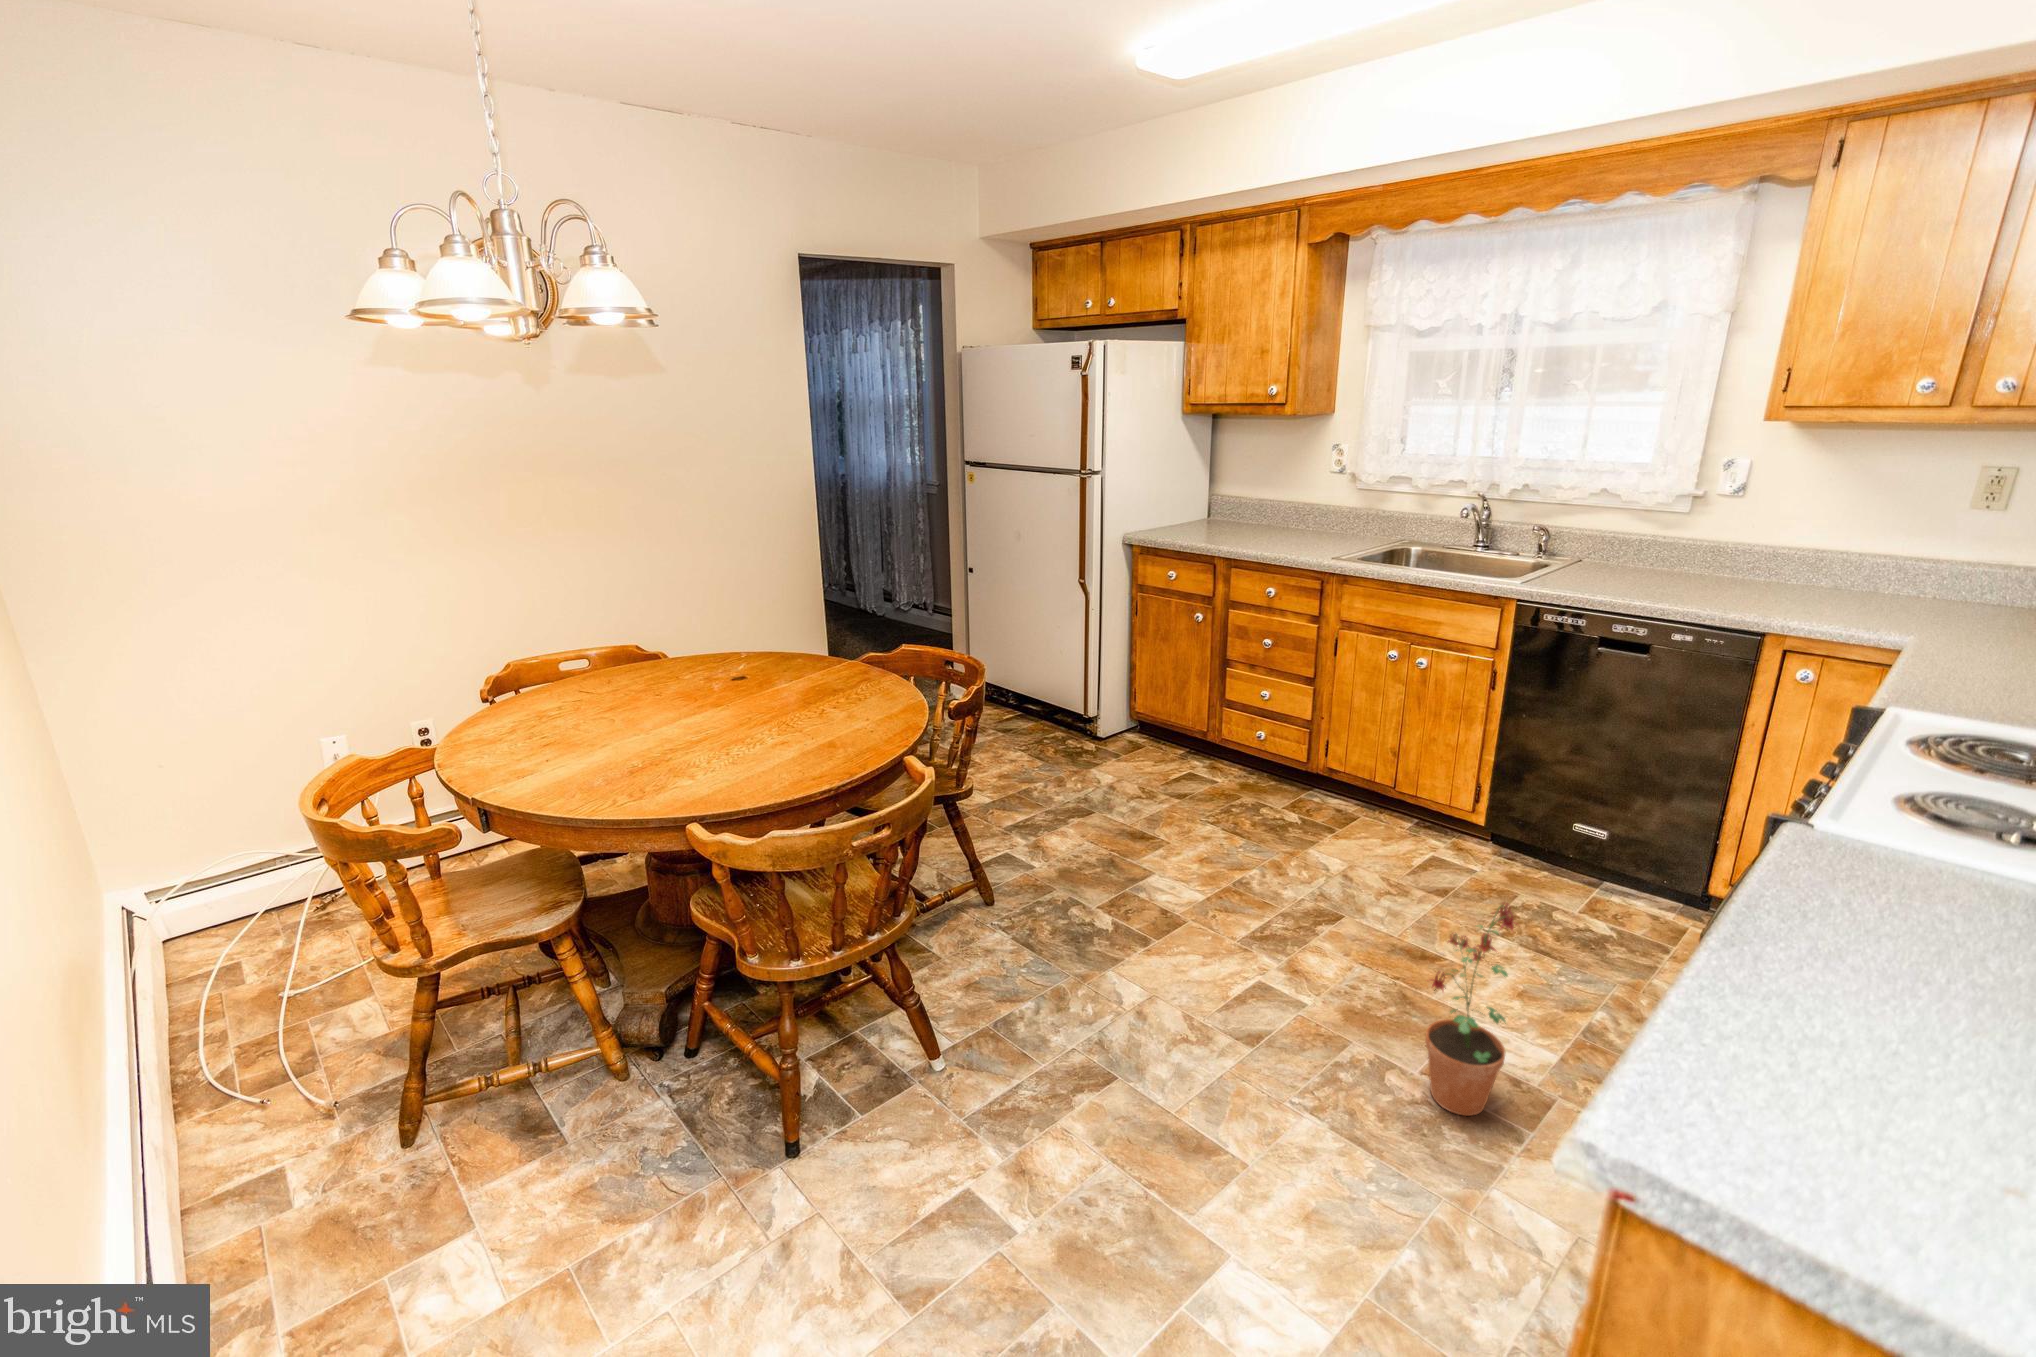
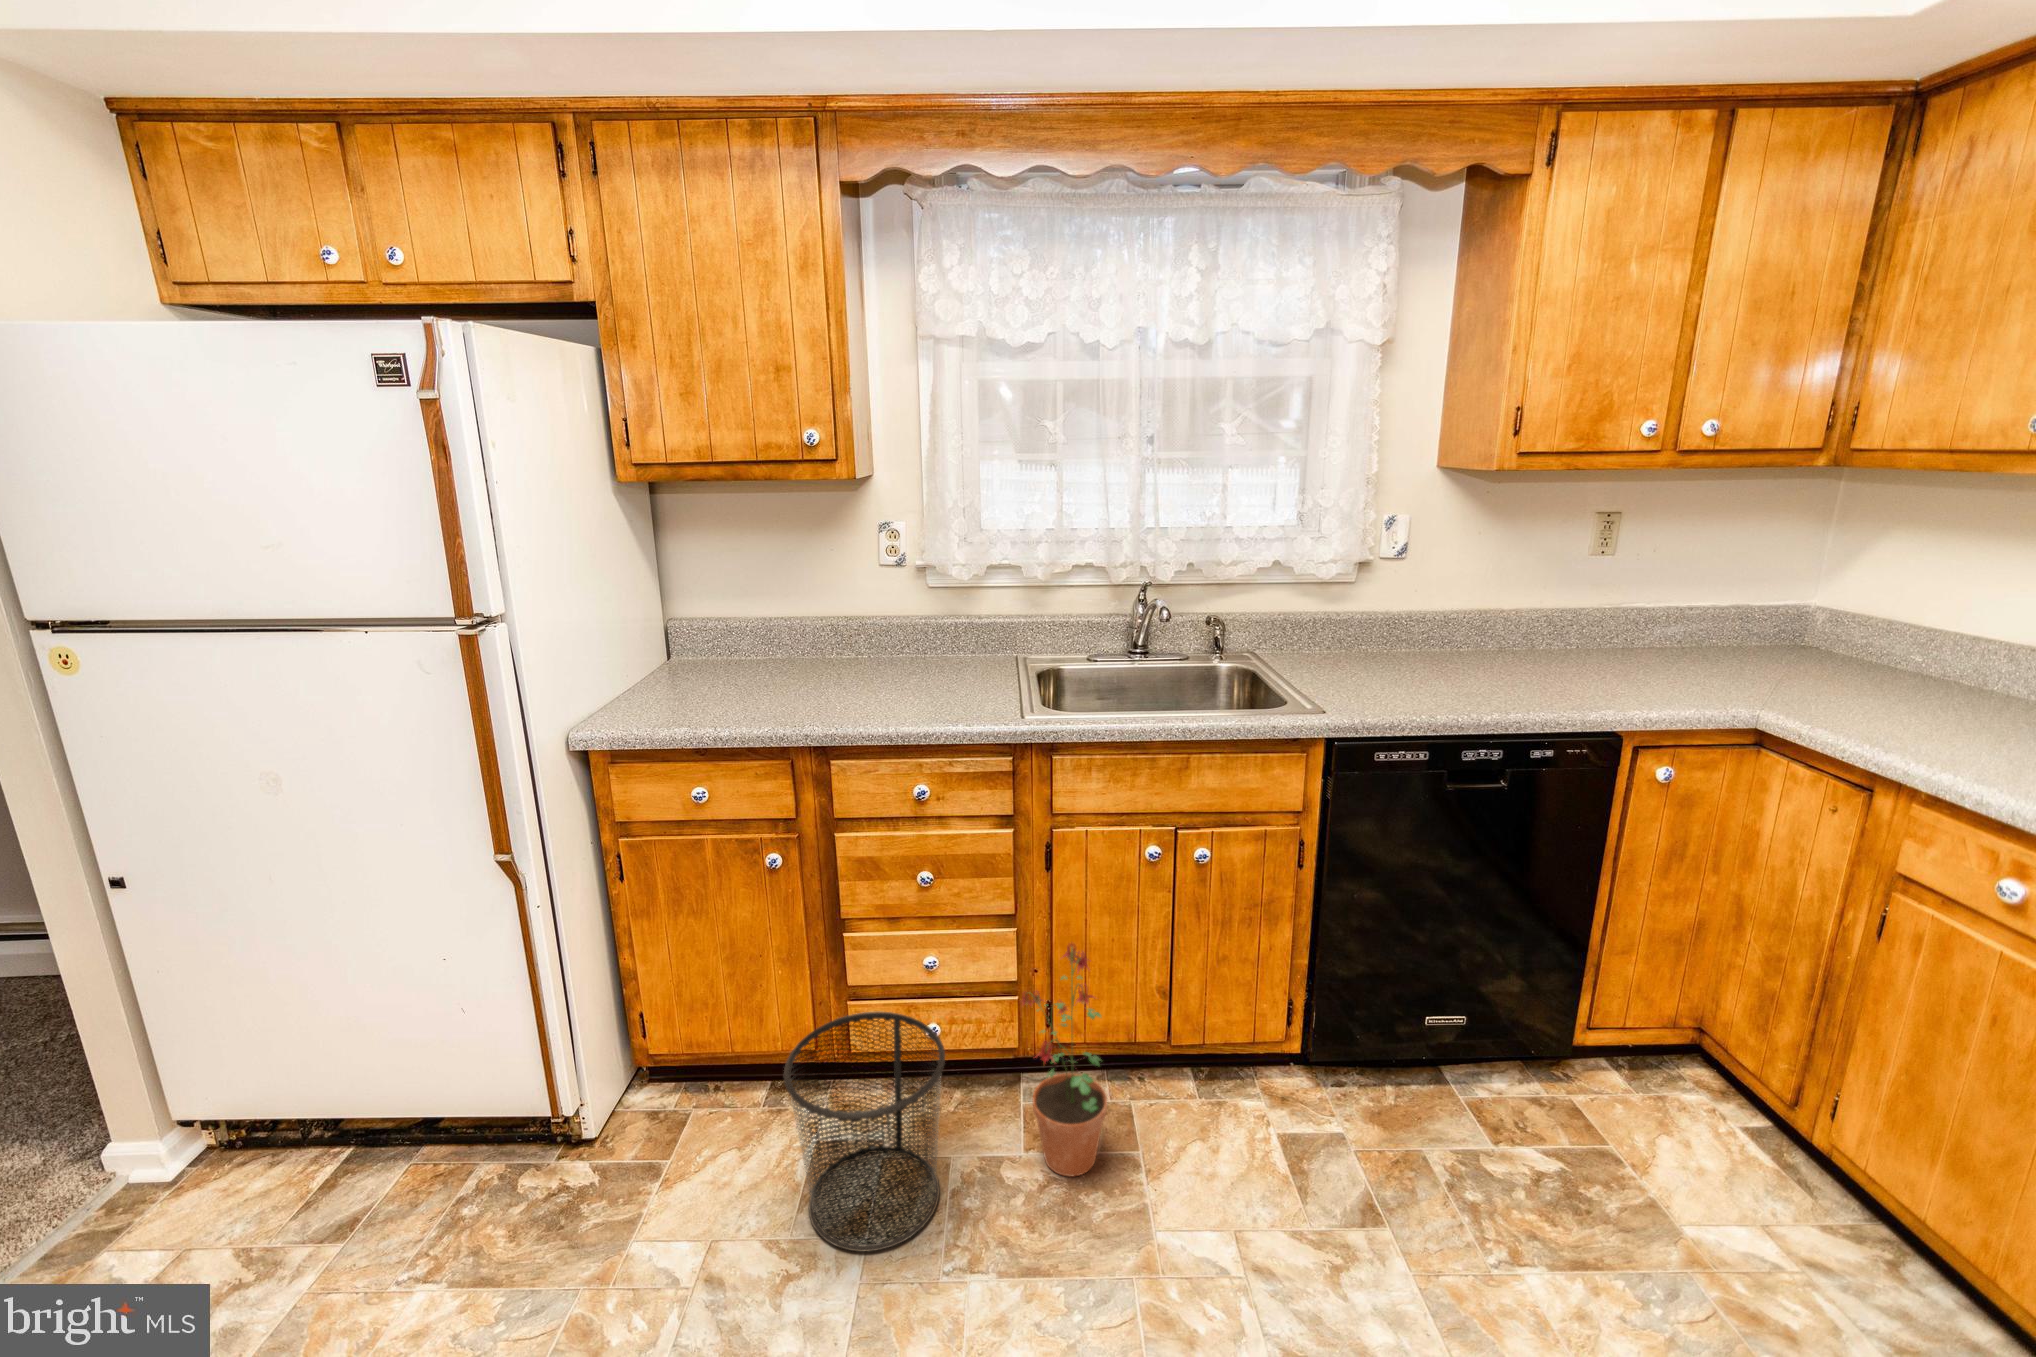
waste bin: none [1216,883,1351,1067] -> present [784,1012,945,1252]

